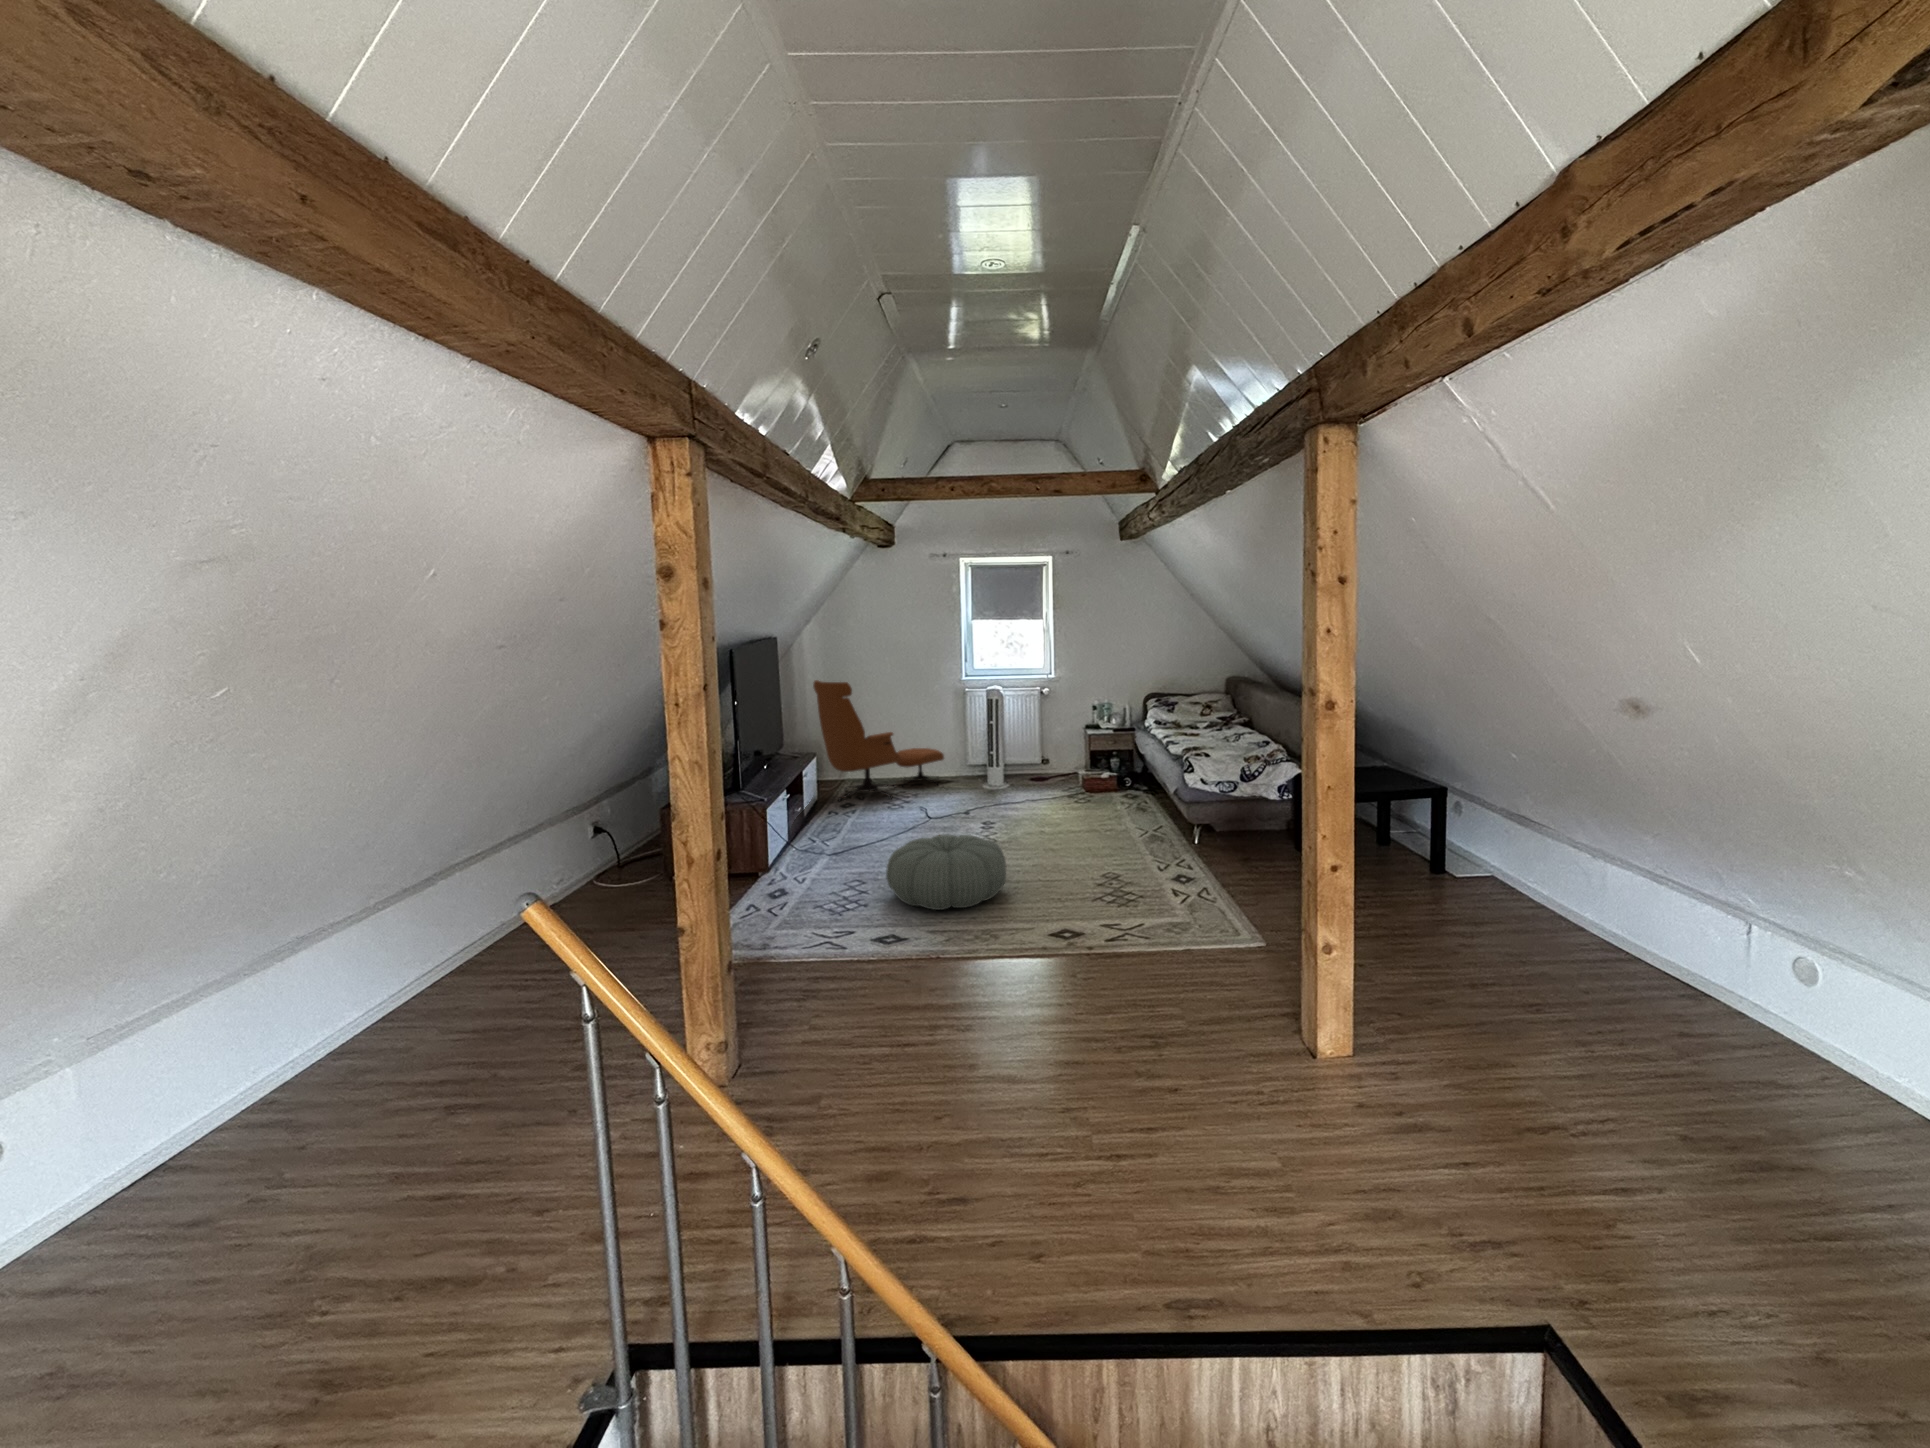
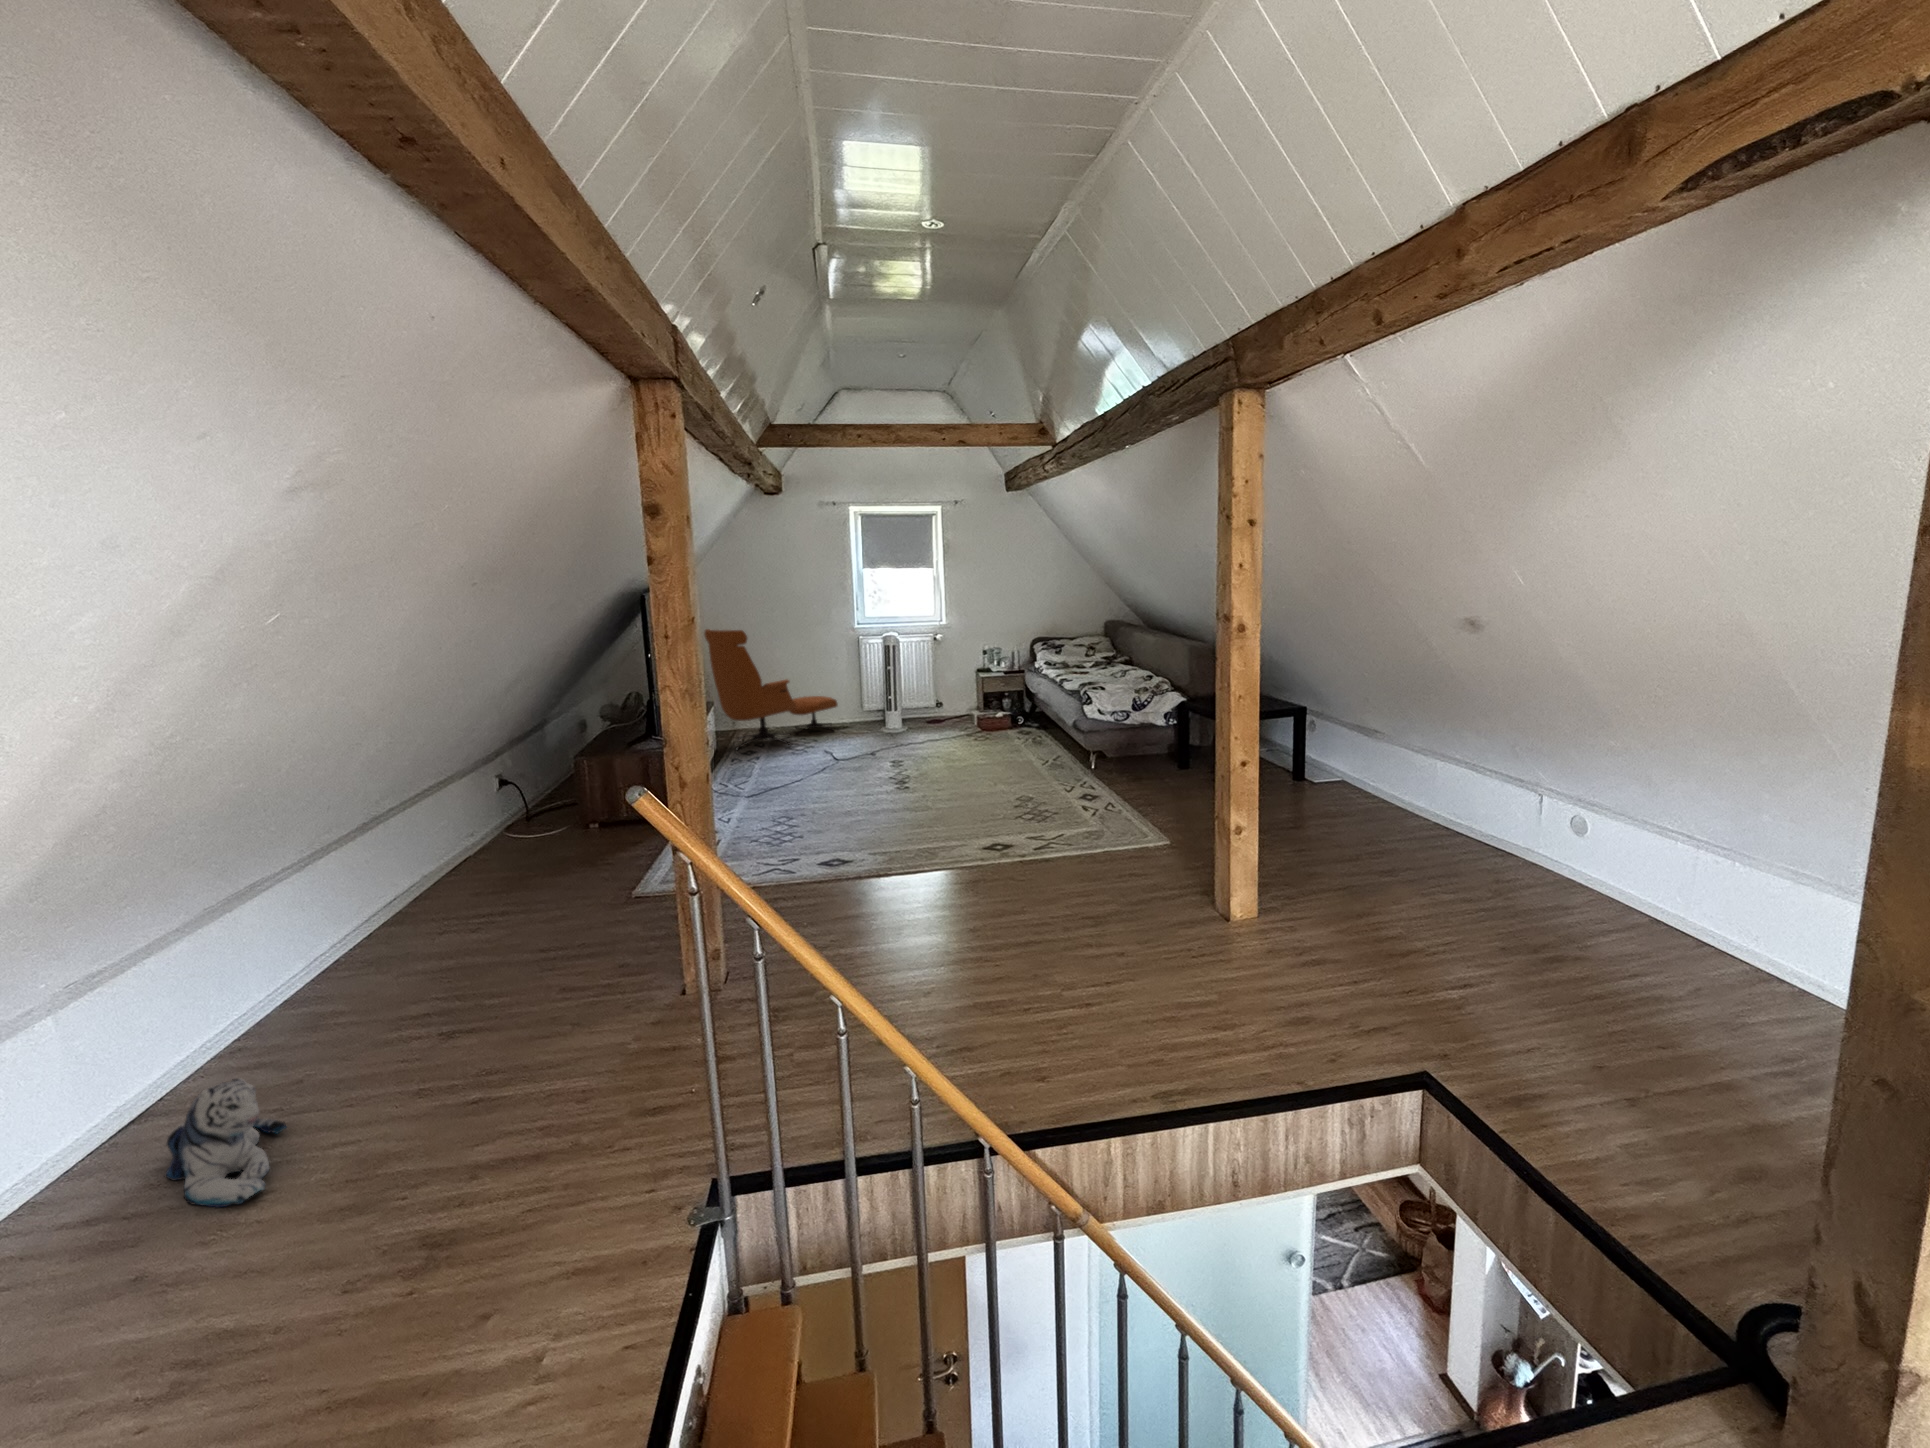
pouf: present [886,835,1006,910] -> none [817,769,932,838]
plush toy: none [120,1156,252,1302] -> present [165,1078,286,1207]

